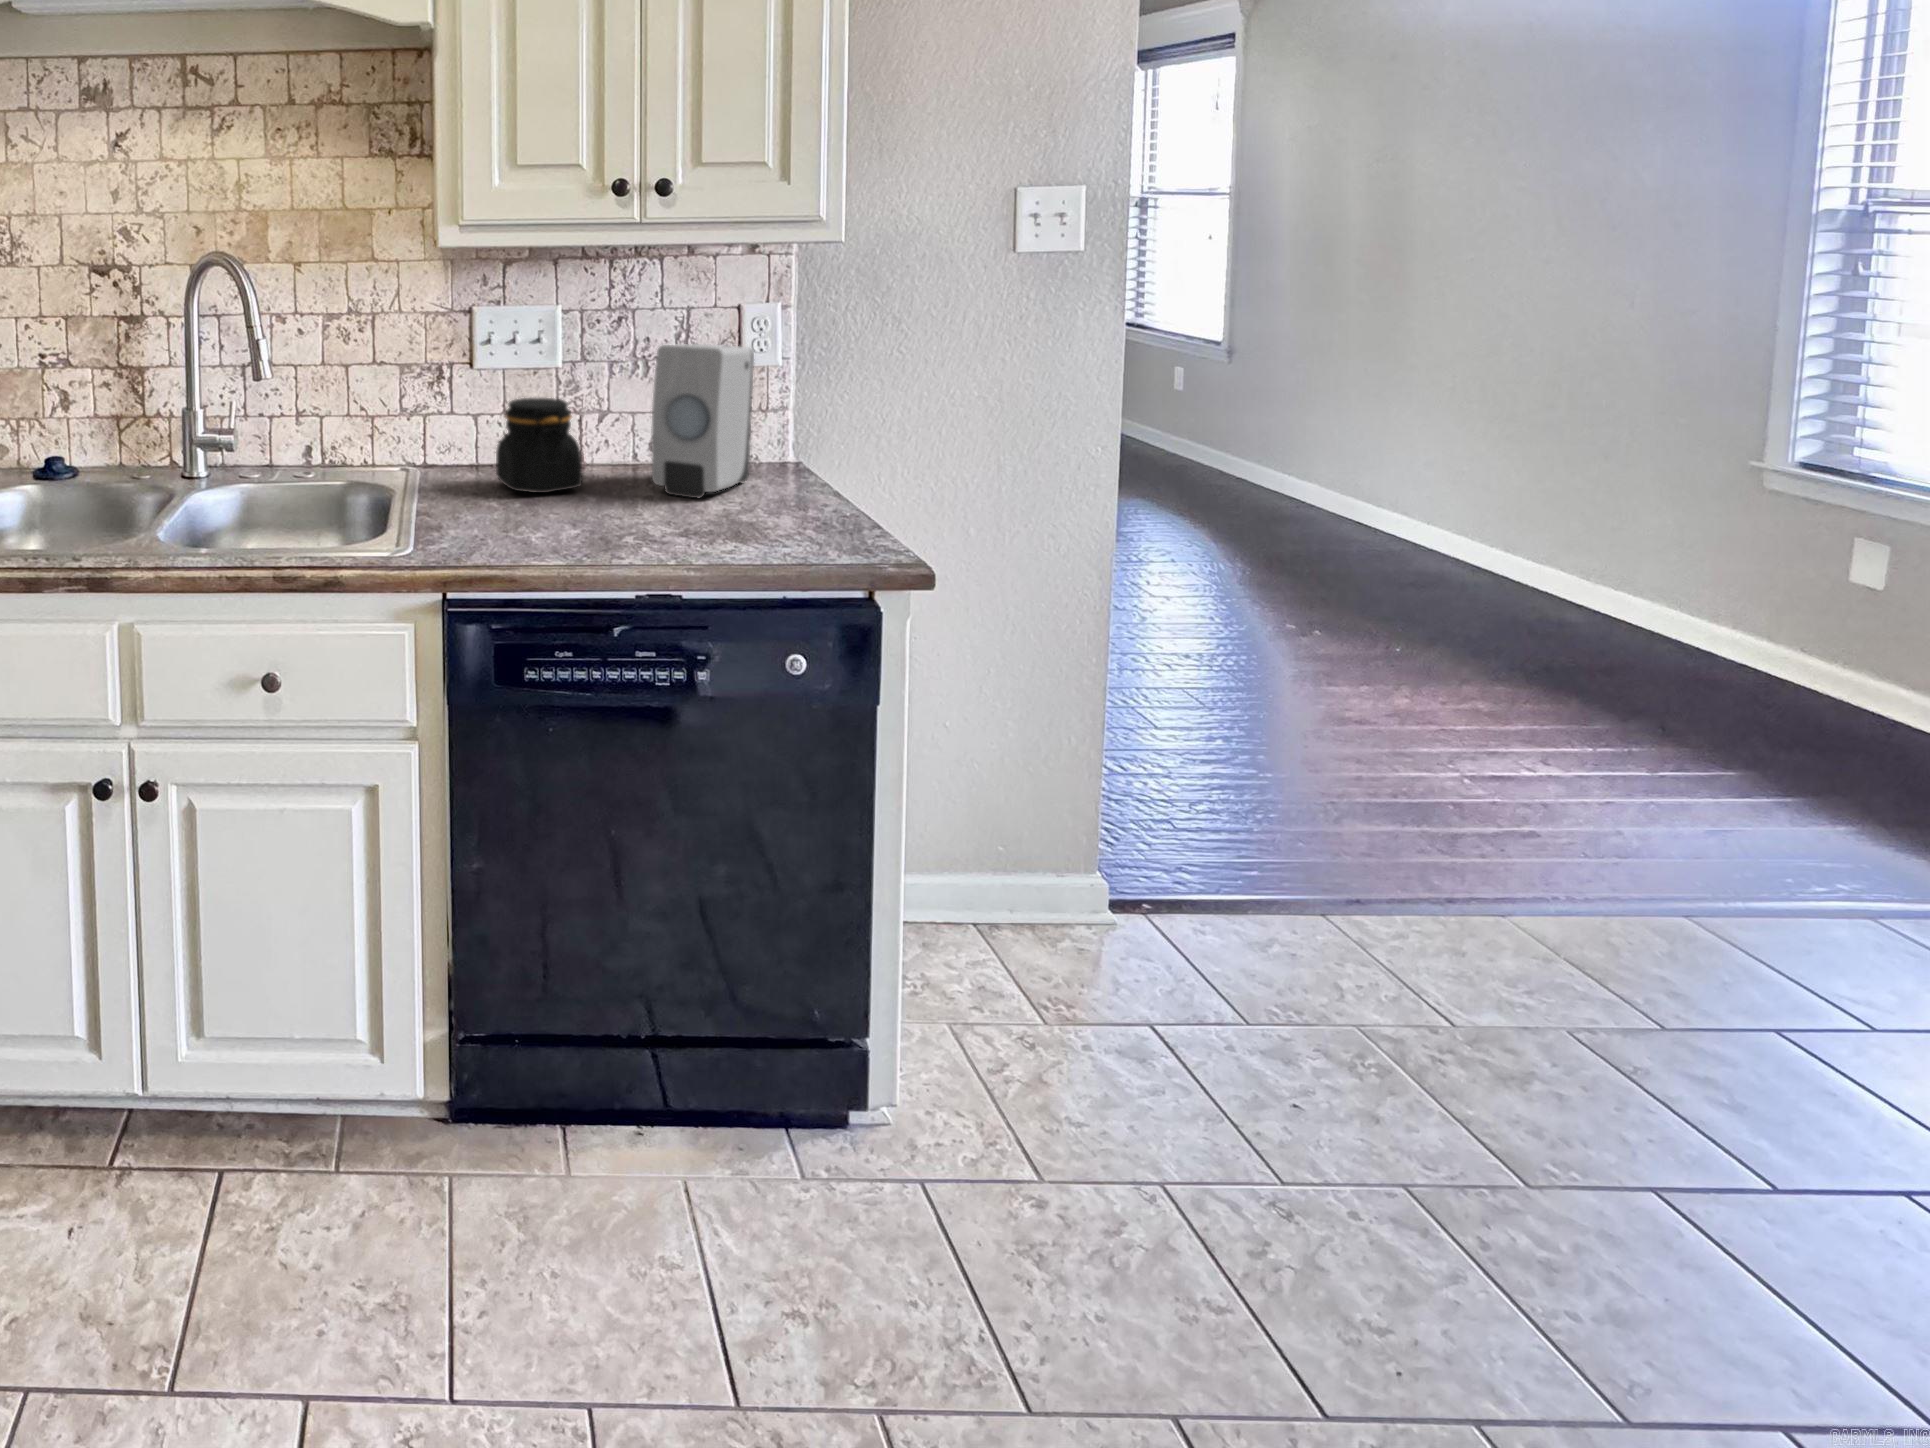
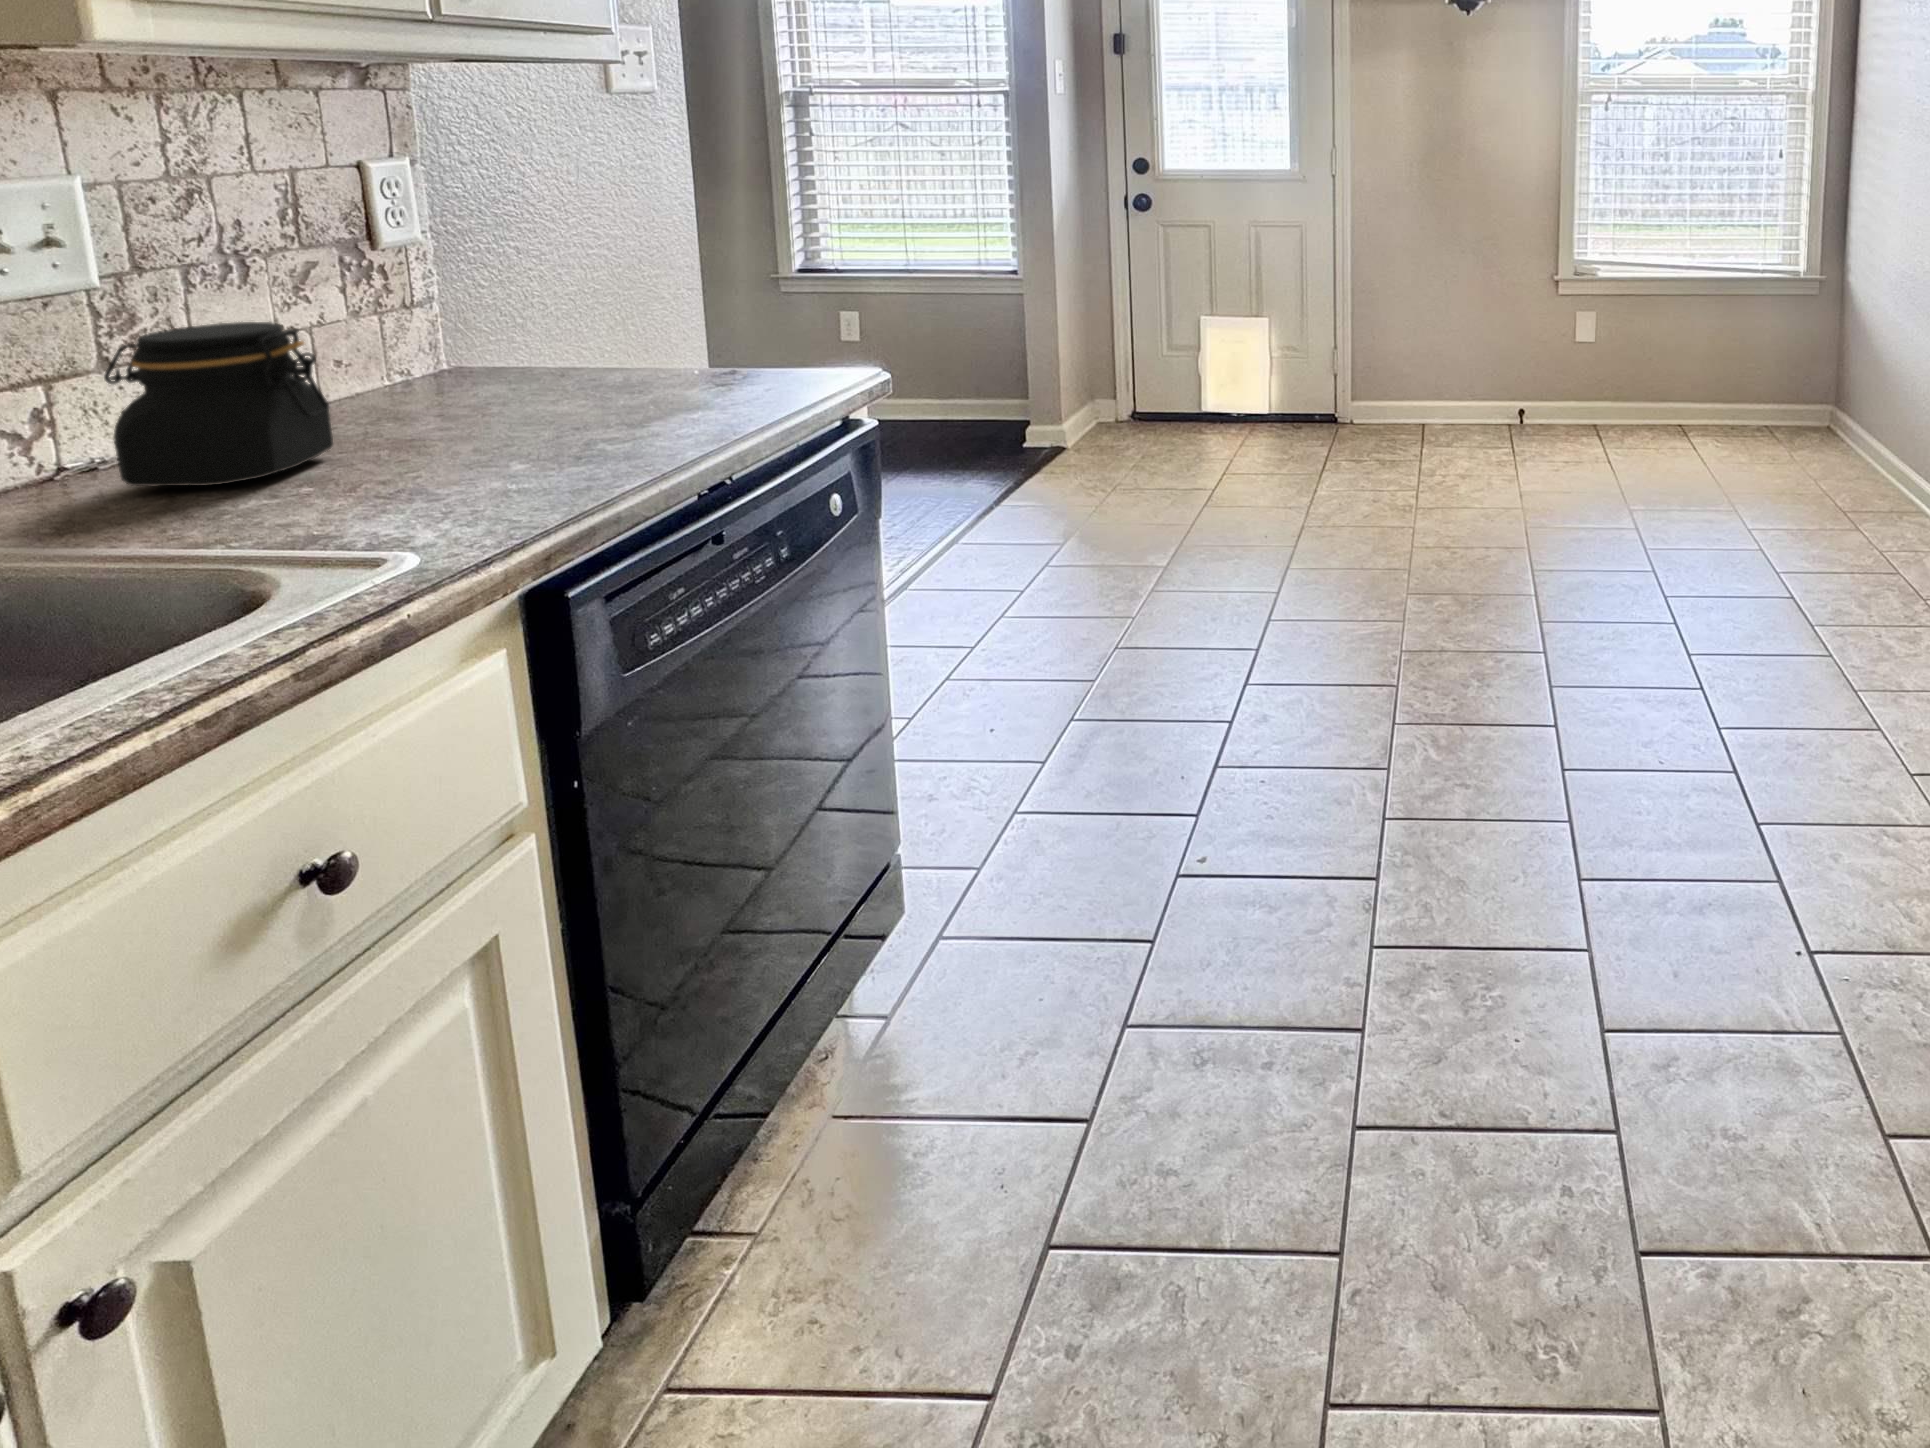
soap dispenser: present [651,344,754,499] -> none [358,206,542,418]

